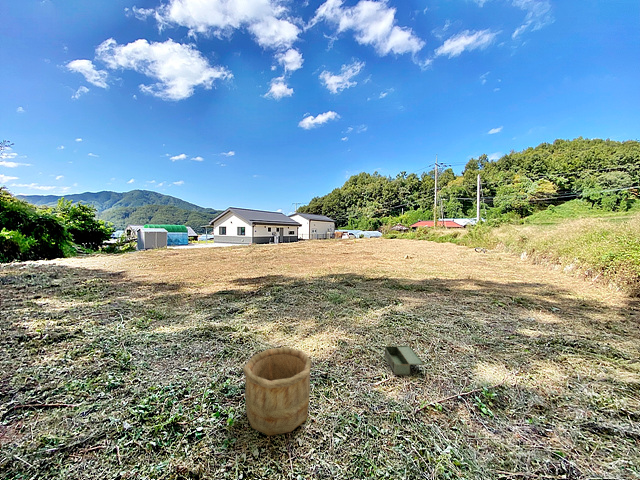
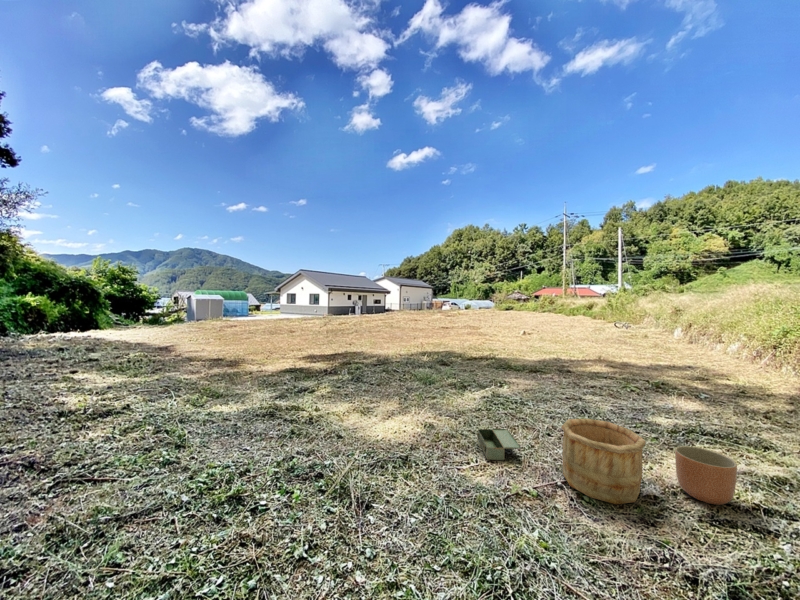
wooden bucket: present [243,348,312,436] -> present [561,418,646,504]
planter: none [555,361,609,411] -> present [675,446,737,505]

